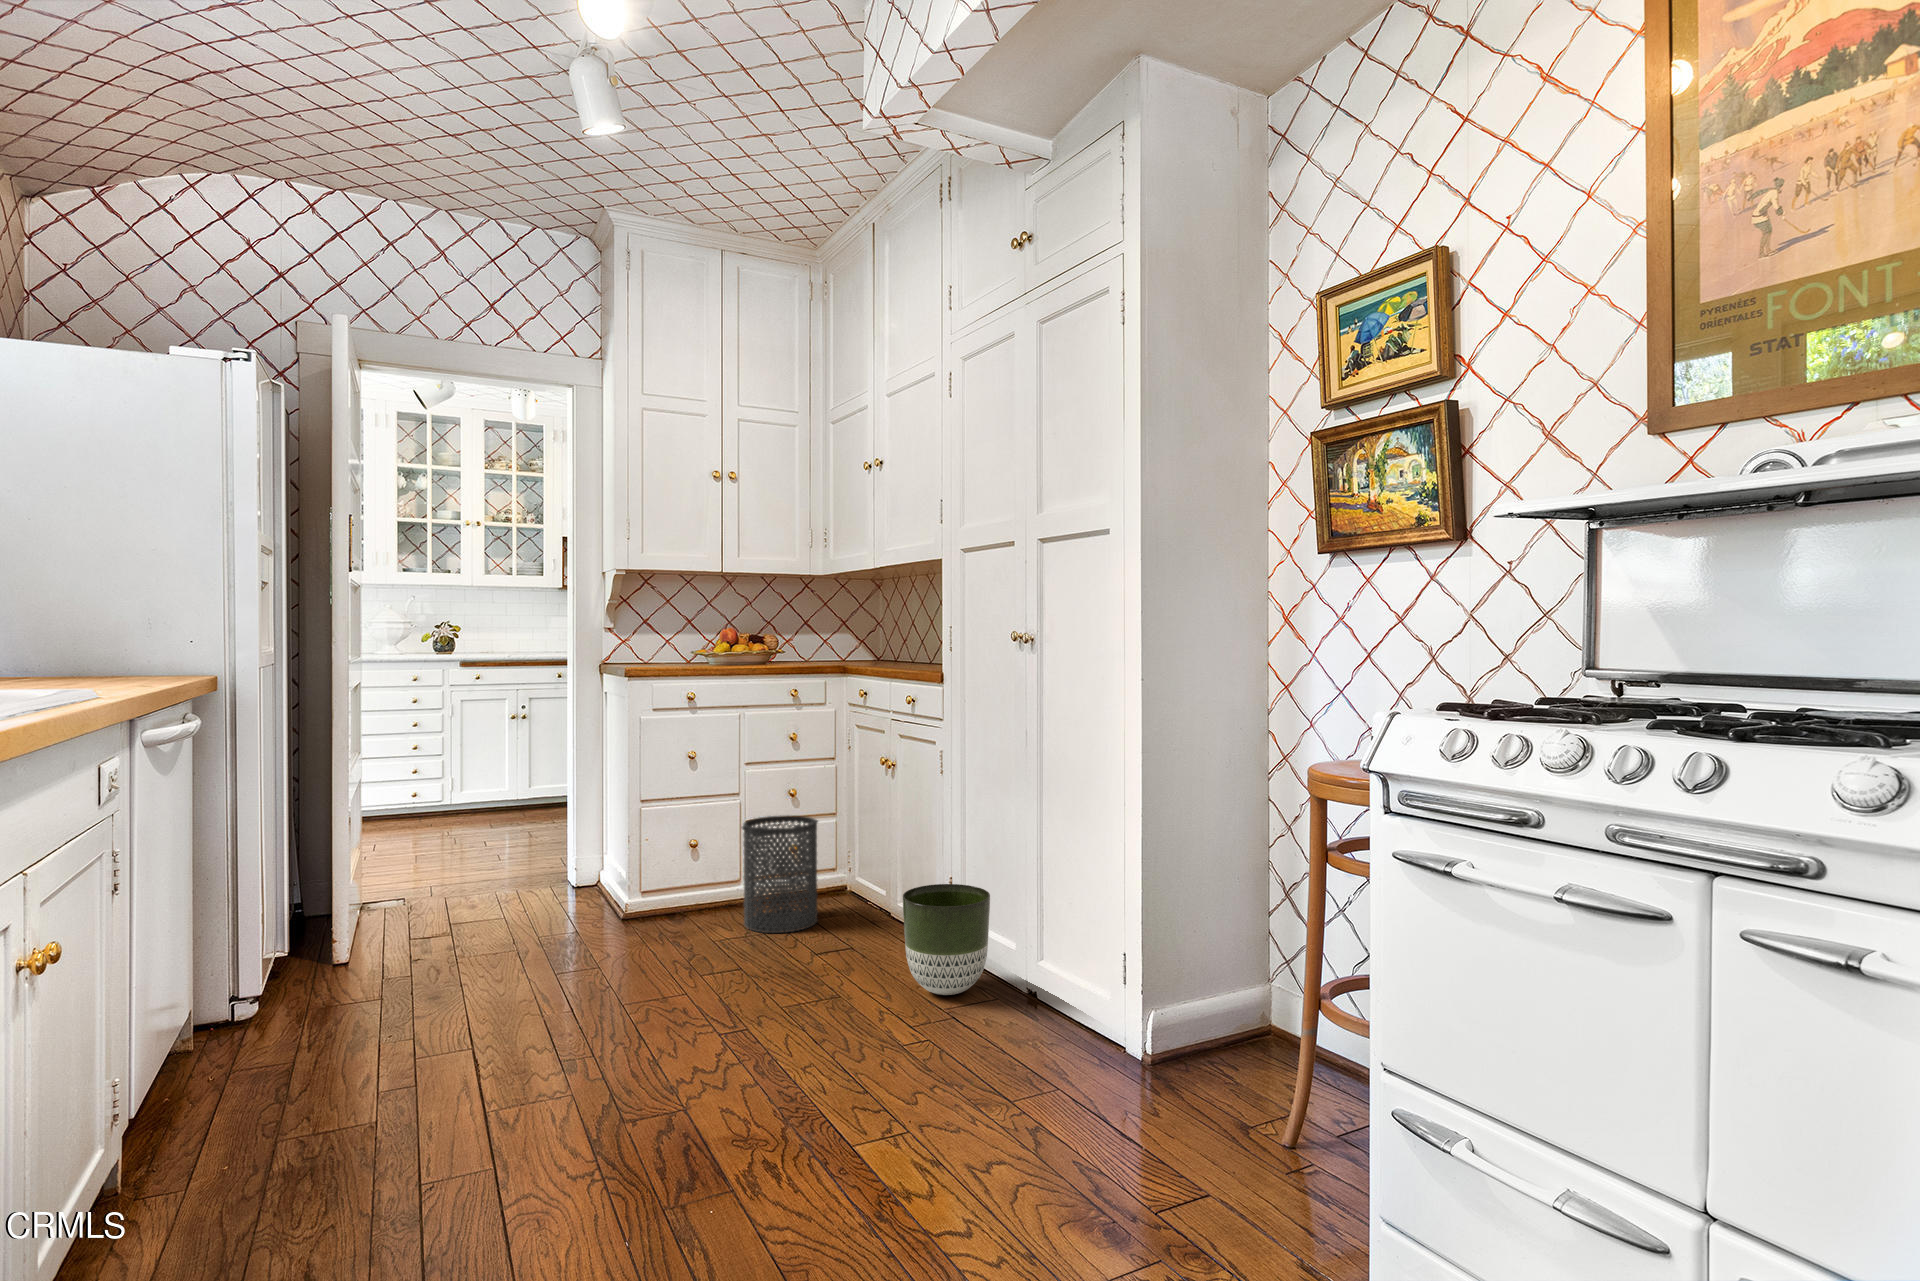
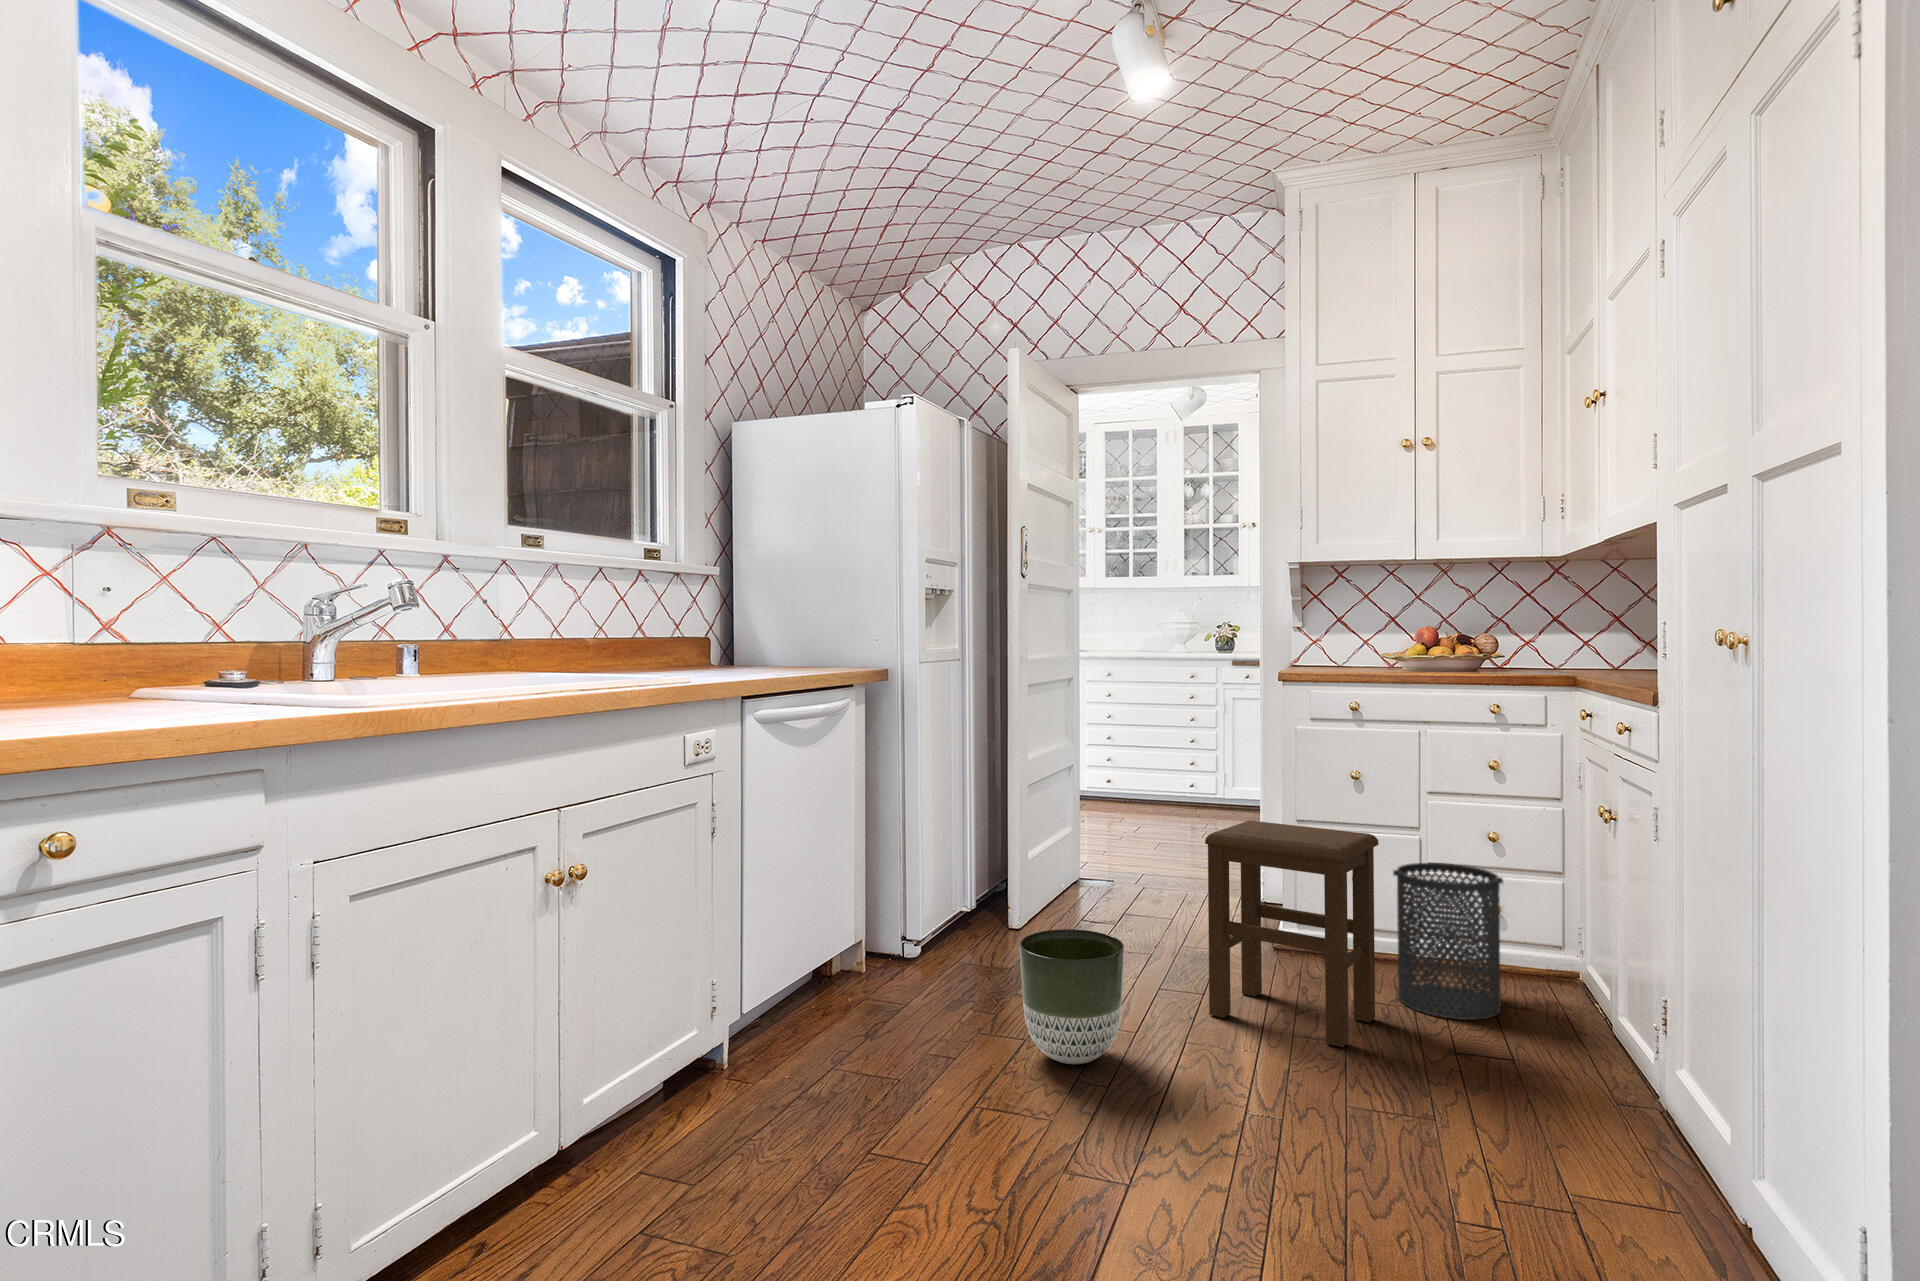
stool: none [618,797,748,978] -> present [1205,820,1379,1047]
planter: present [903,884,990,995] -> present [1020,929,1124,1064]

